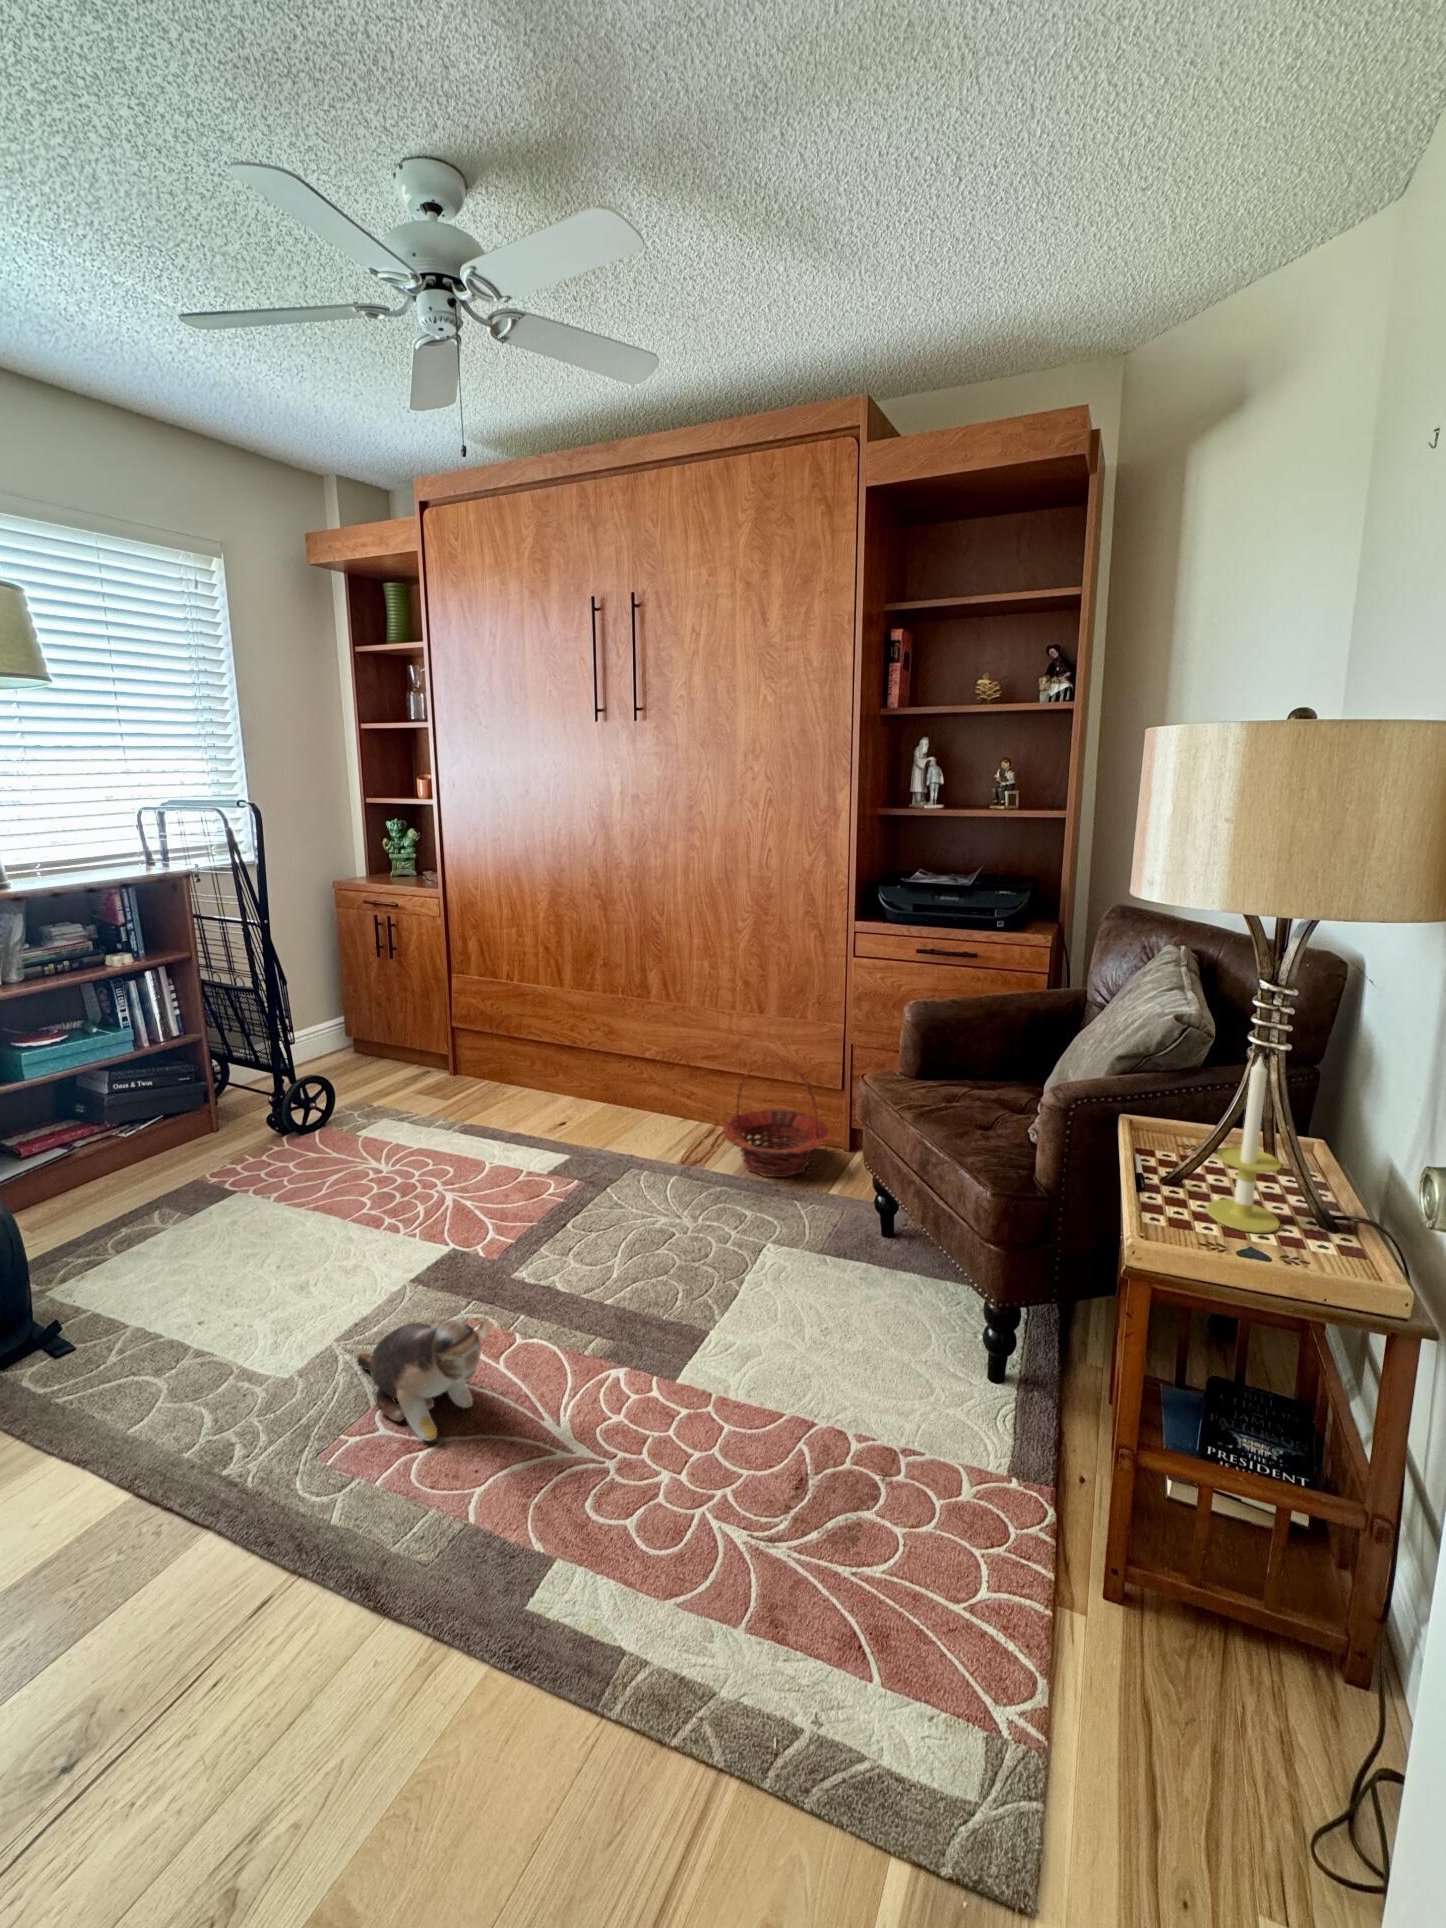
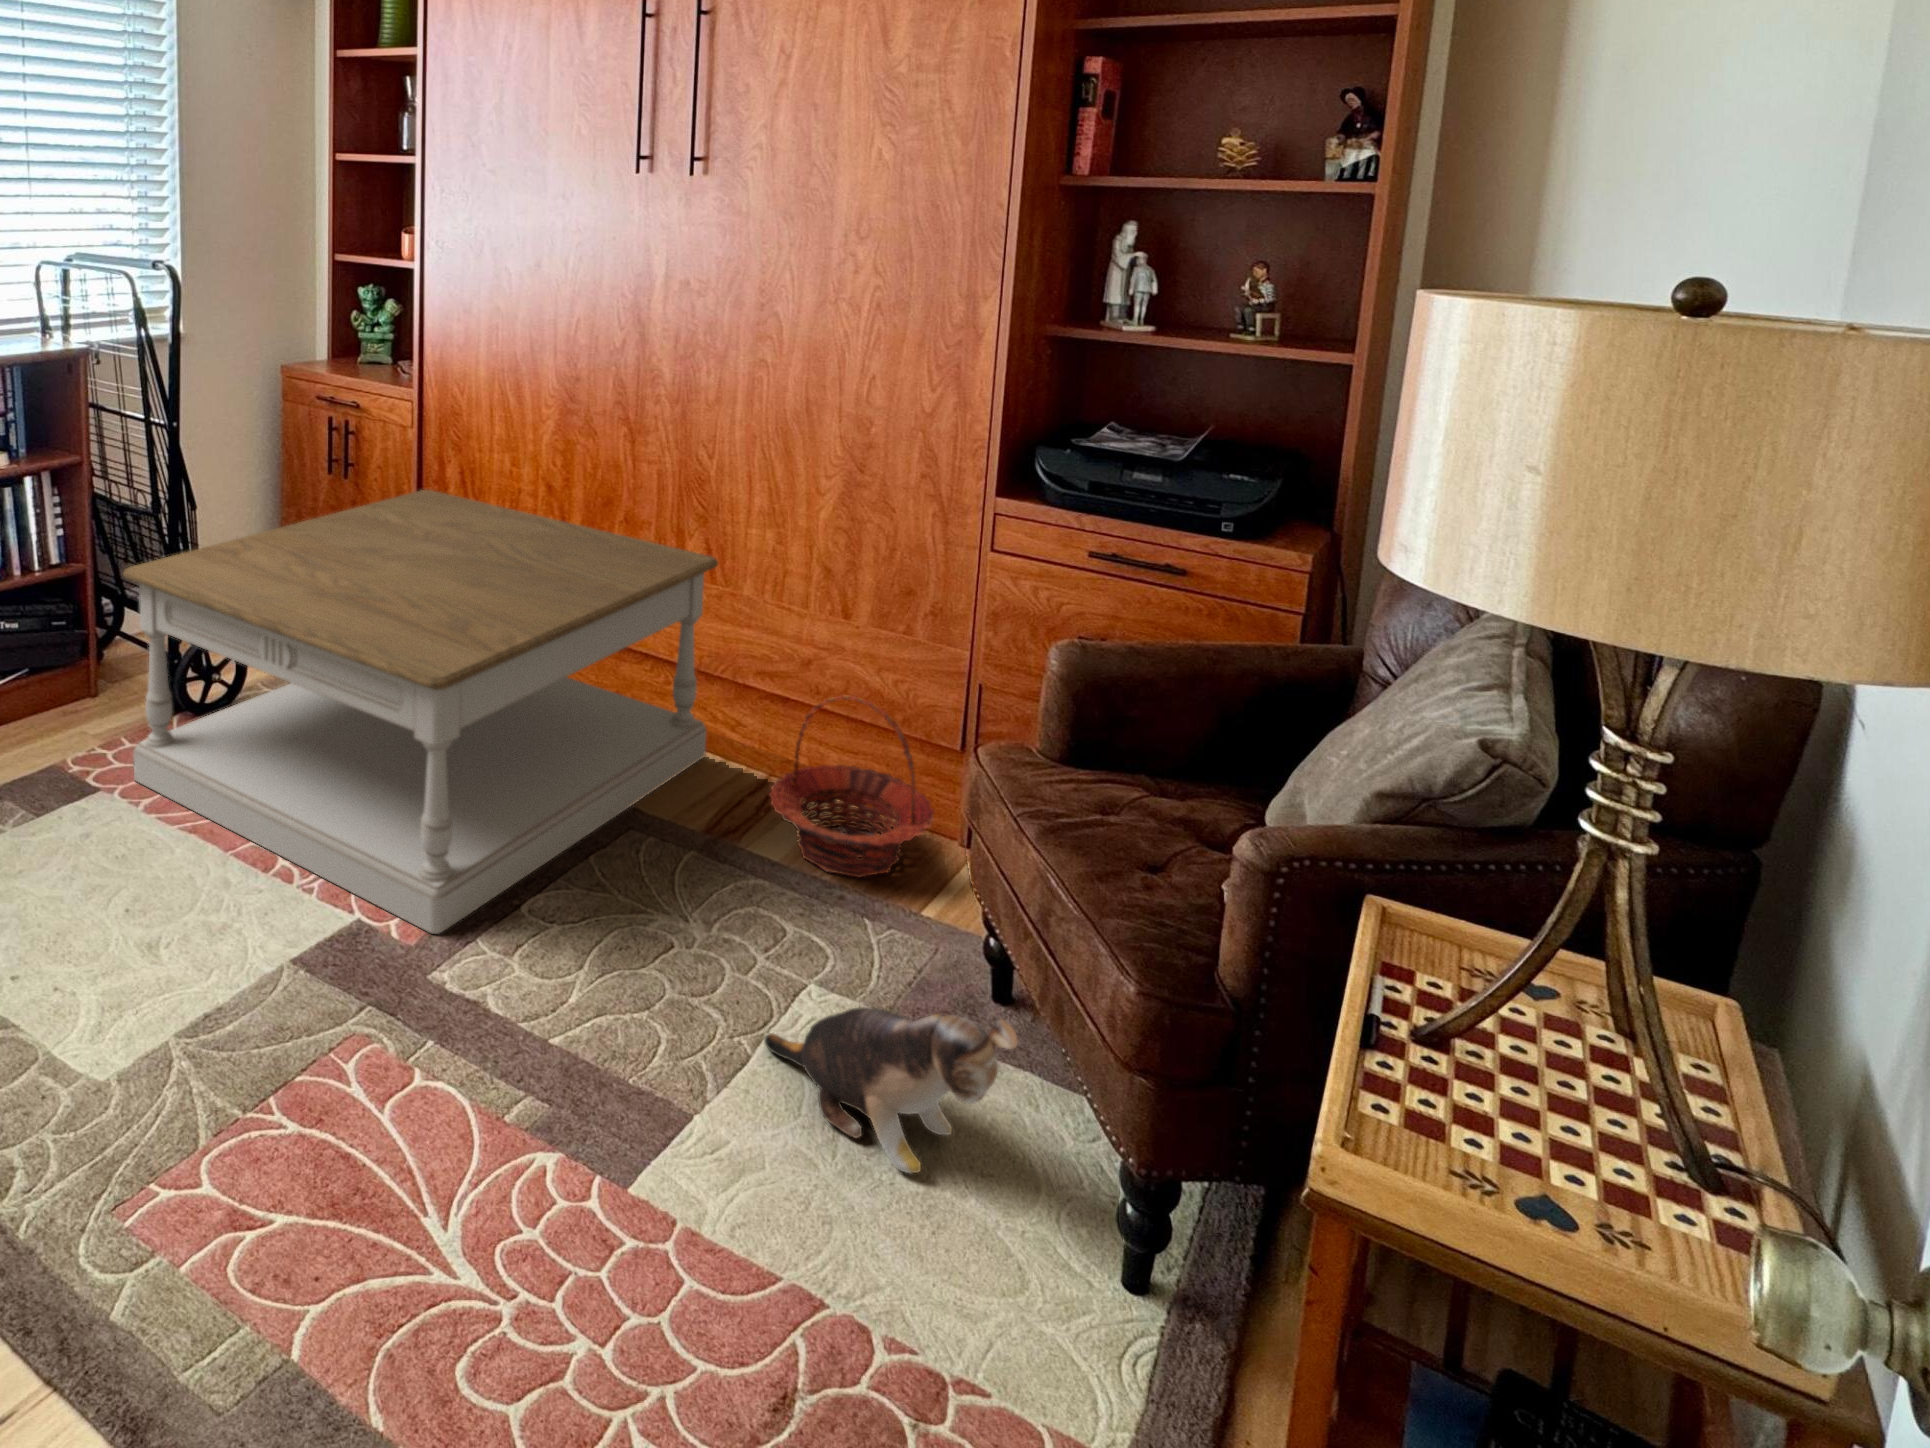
coffee table: none [242,960,672,1249] -> present [123,490,719,934]
candle: present [1206,1057,1281,1233] -> none [1478,859,1618,1170]
plush toy: present [357,1318,490,1441] -> present [764,1007,1017,1173]

